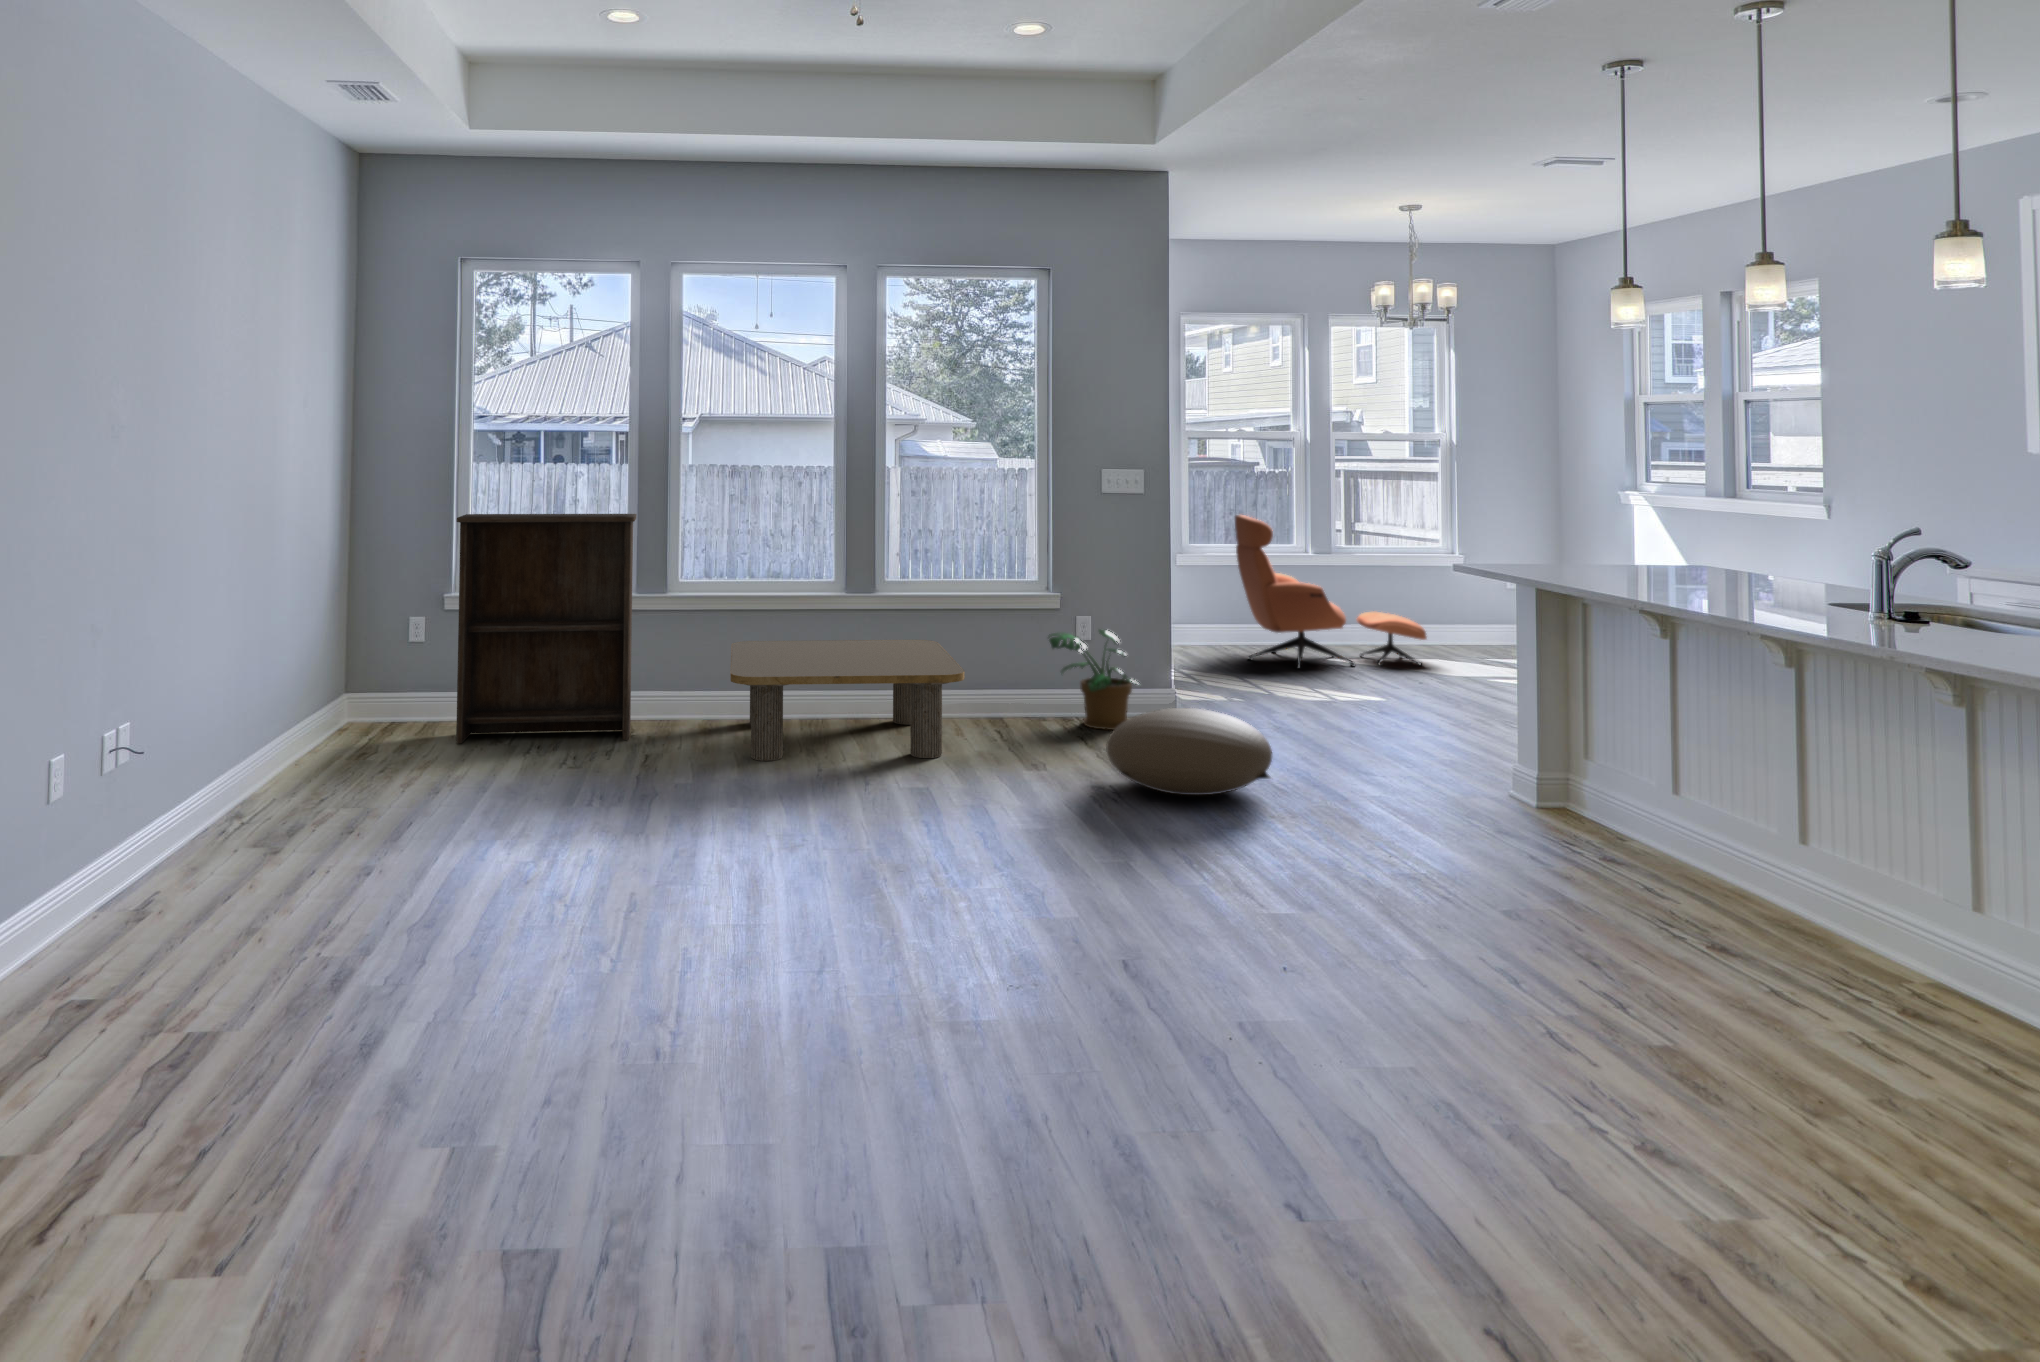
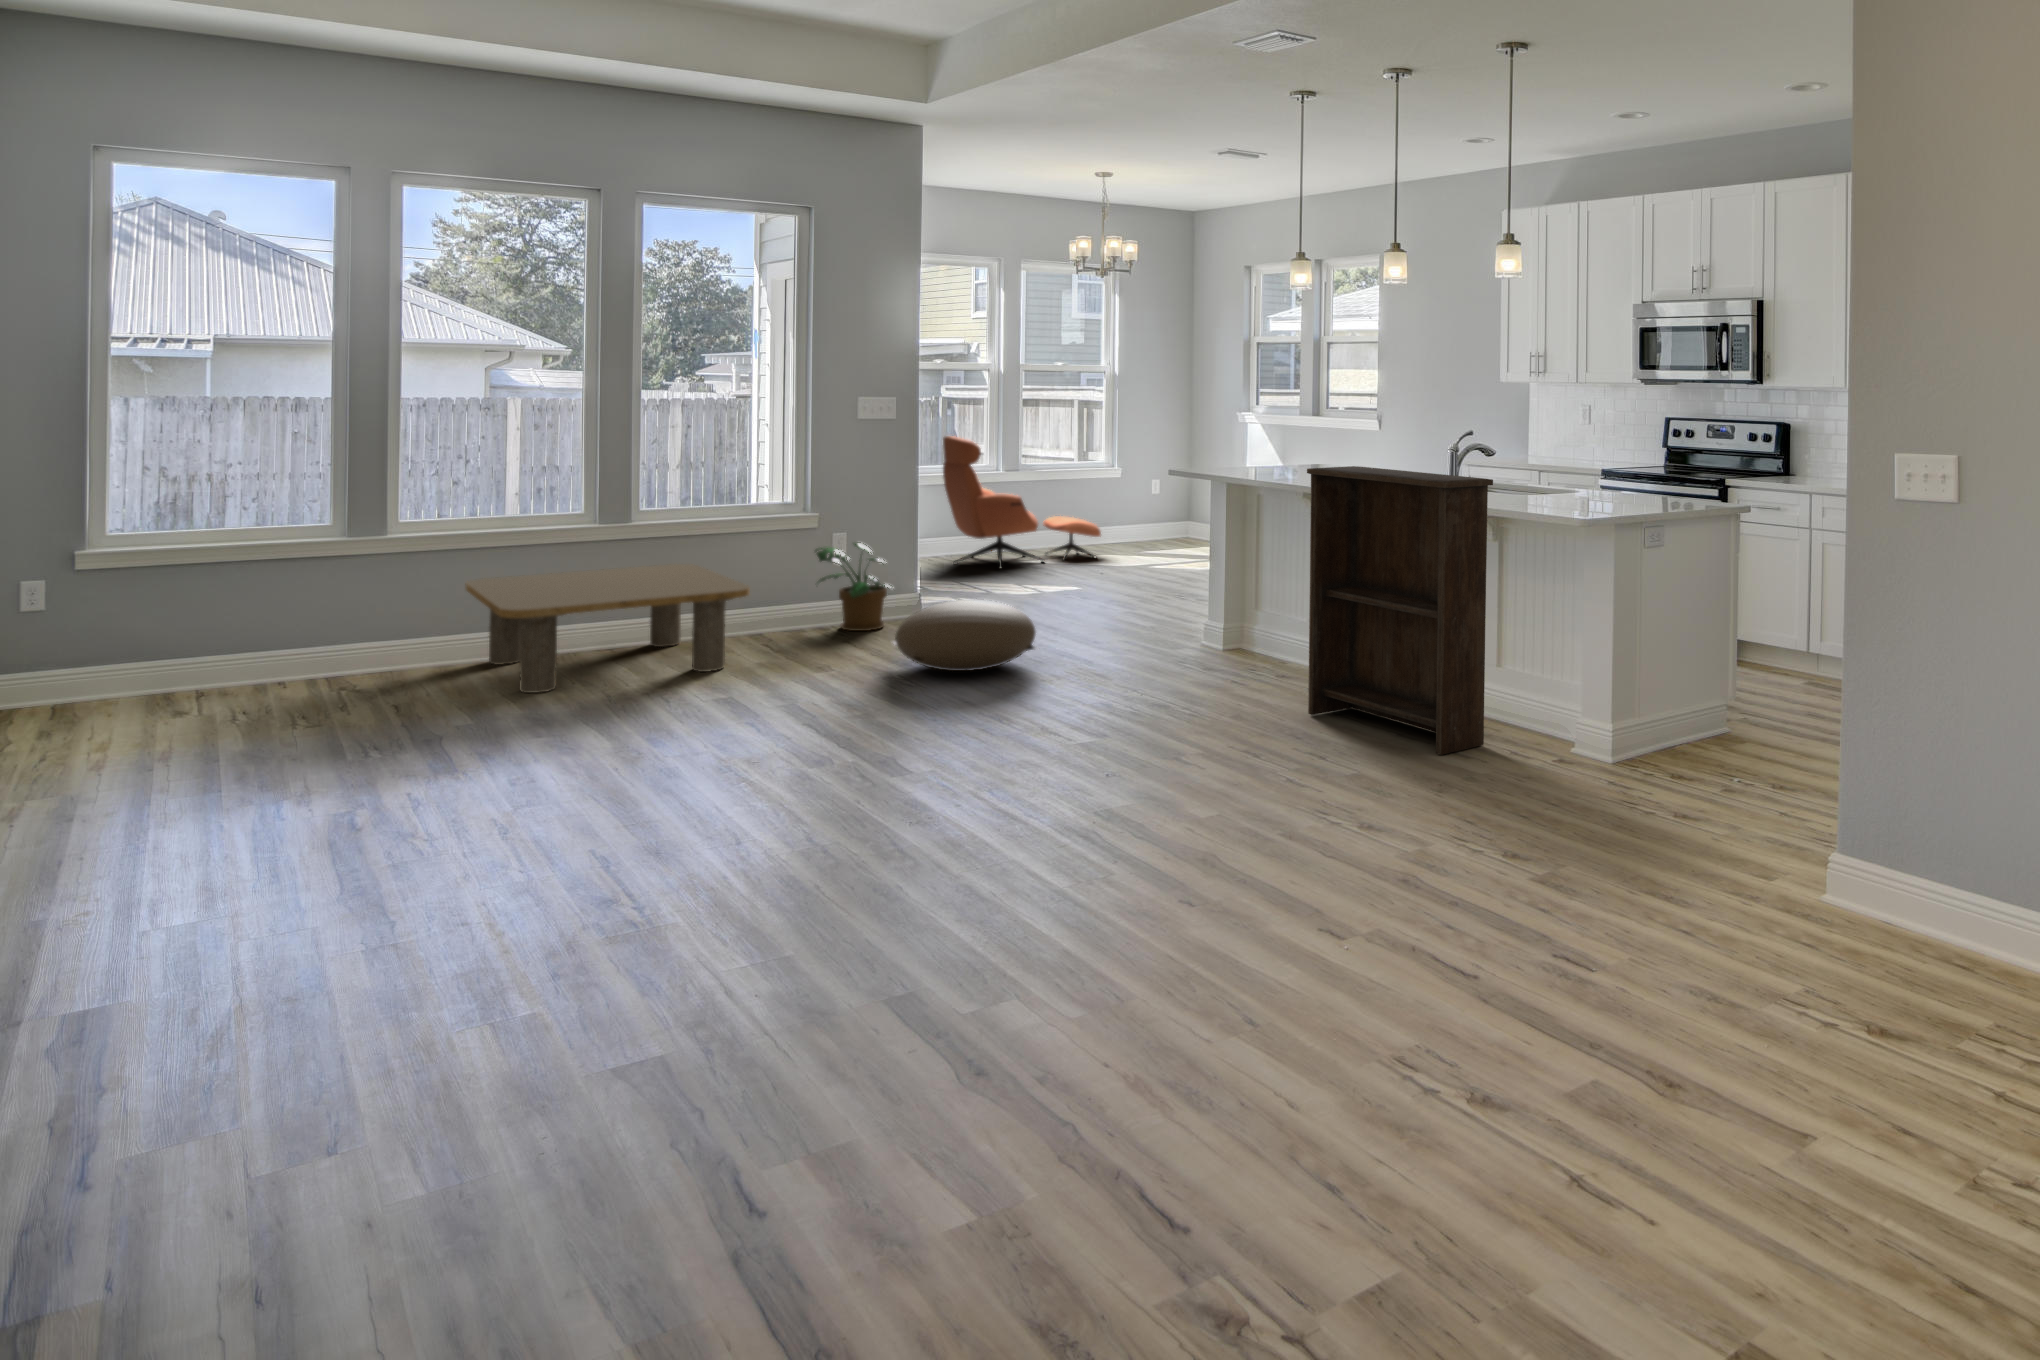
bookshelf: present [456,514,636,743] -> present [1307,466,1493,755]

